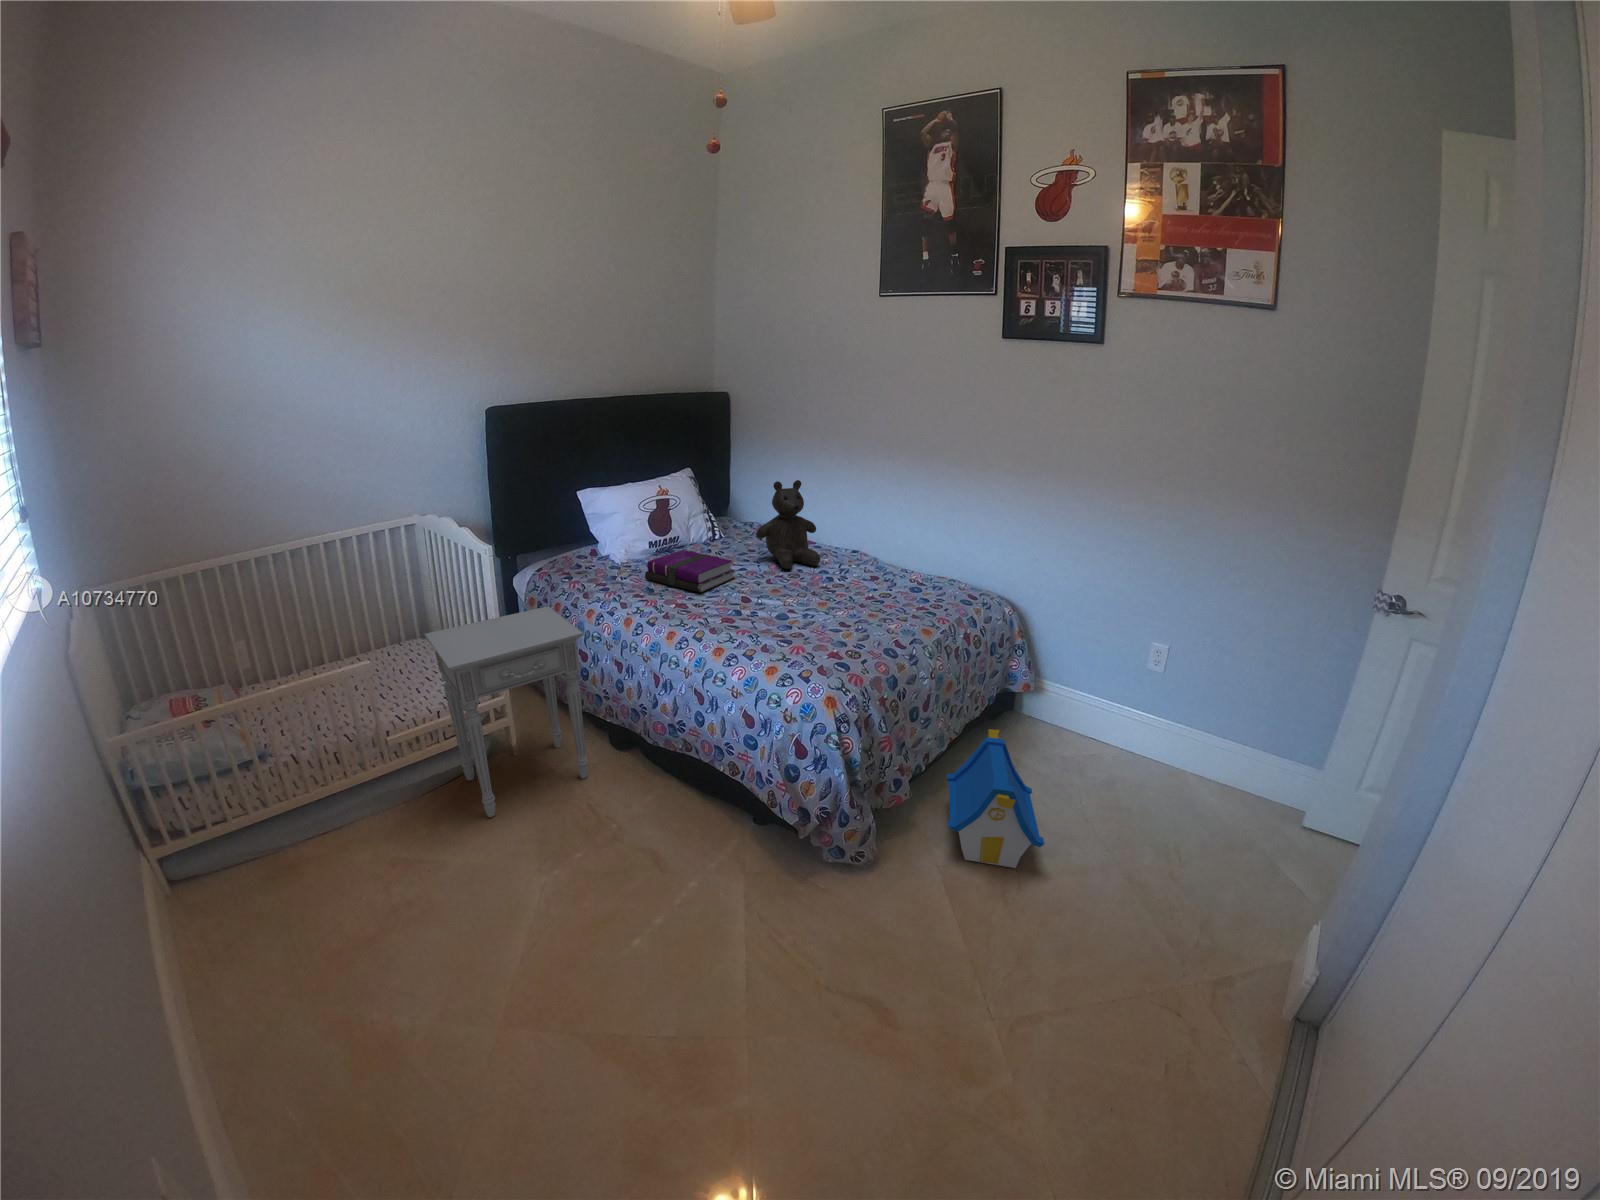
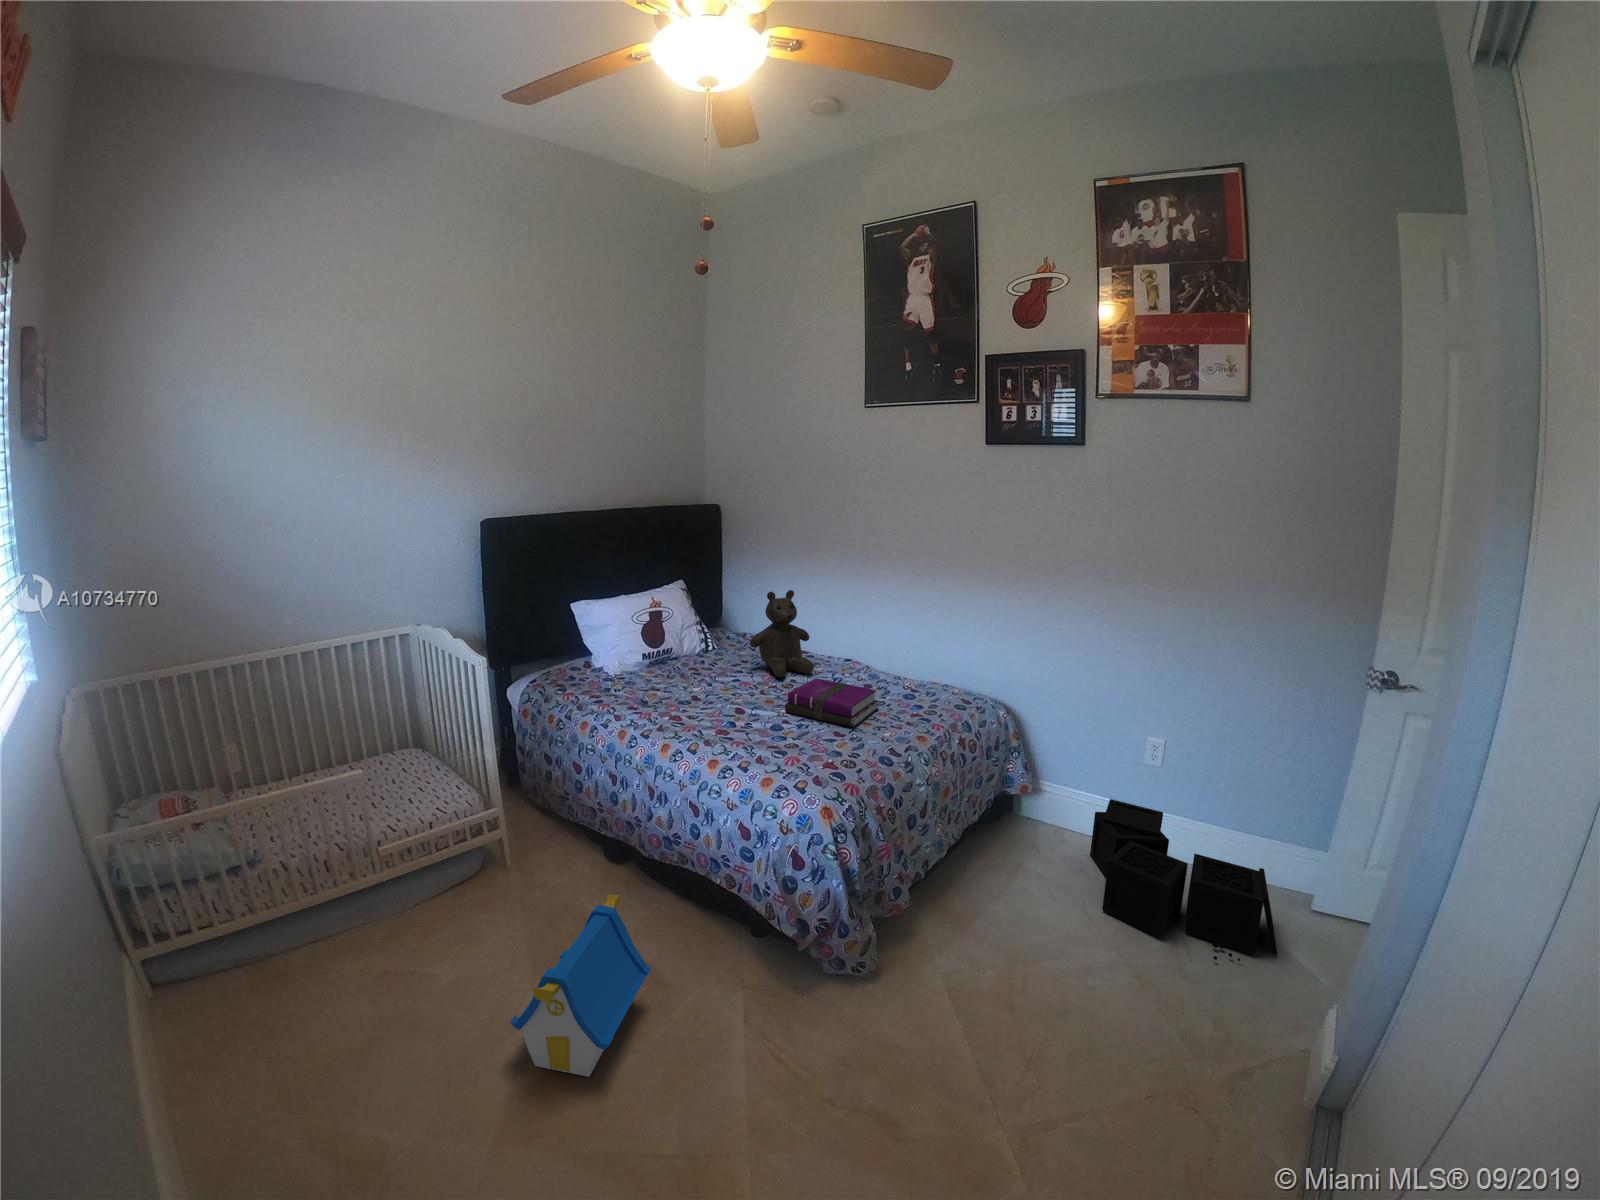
notebook: present [645,550,735,593] -> present [785,678,878,727]
nightstand: present [425,606,588,817] -> none [426,719,582,940]
storage bin: none [1087,692,1272,849] -> present [1090,799,1277,961]
toy house: present [947,729,1044,868] -> present [510,895,651,1077]

